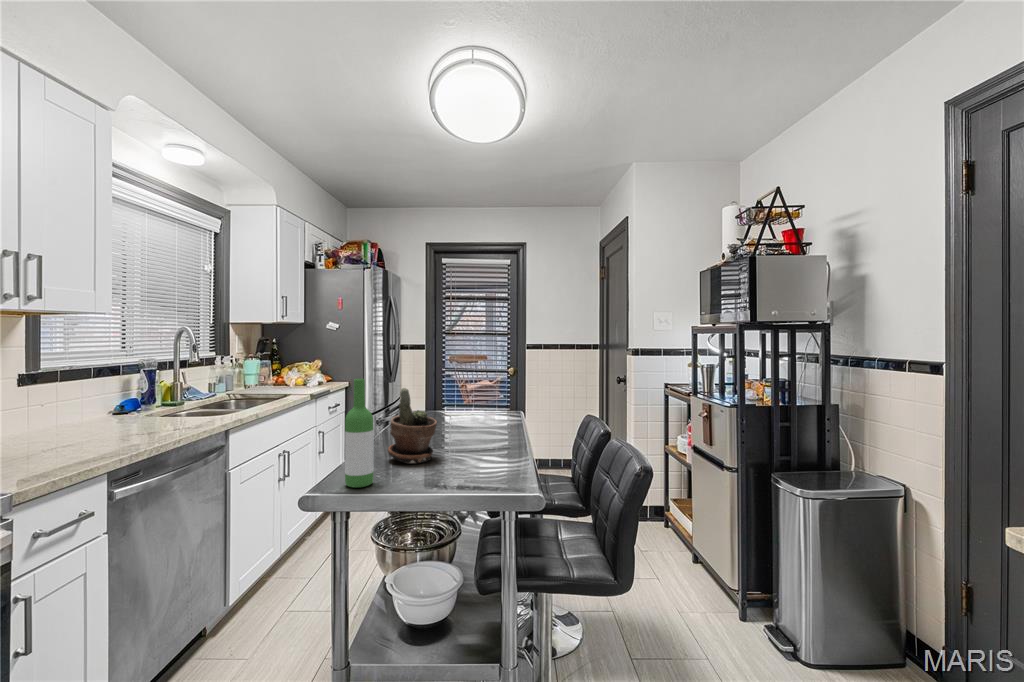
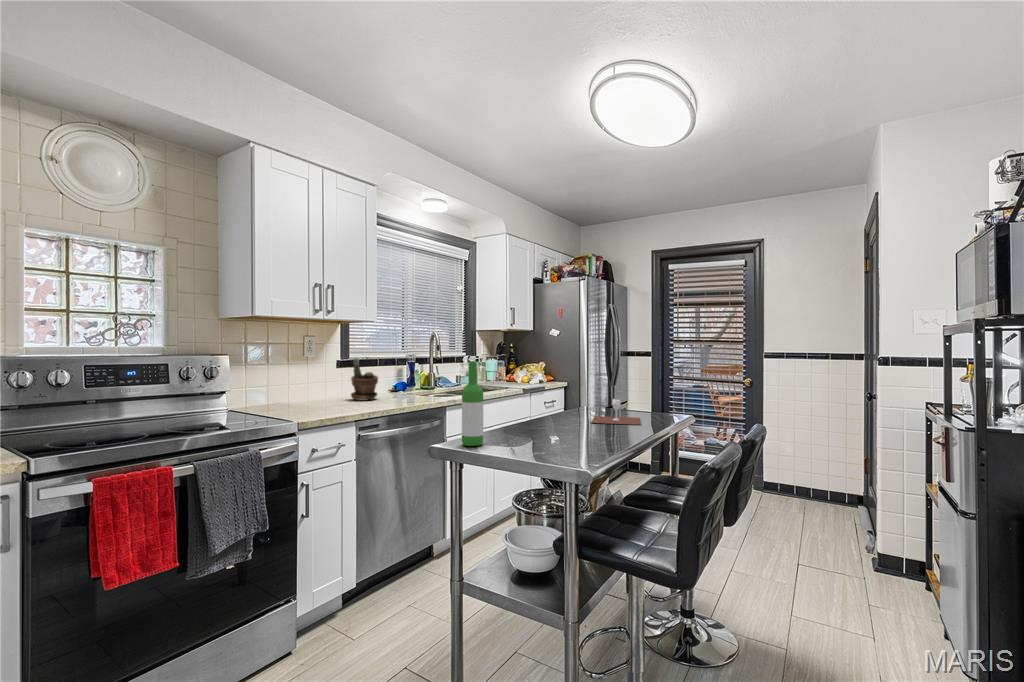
potted plant: present [388,388,437,463] -> present [351,358,378,401]
wine glass: none [438,405,498,434] -> present [591,399,641,425]

